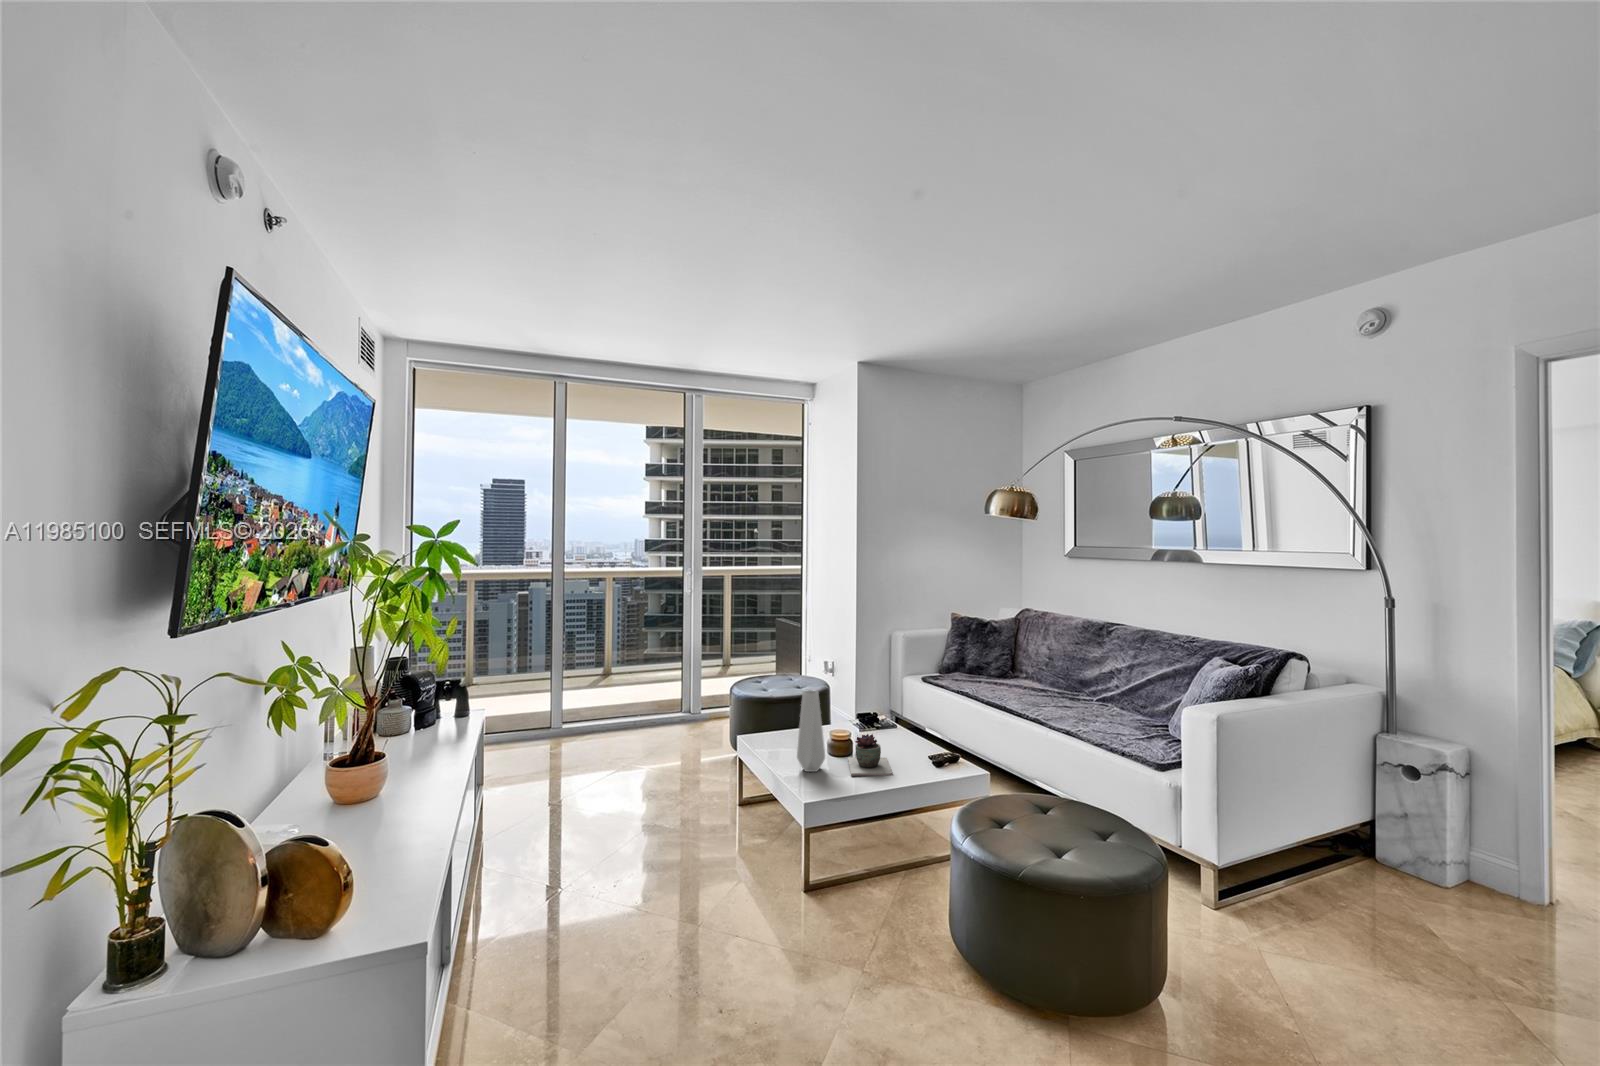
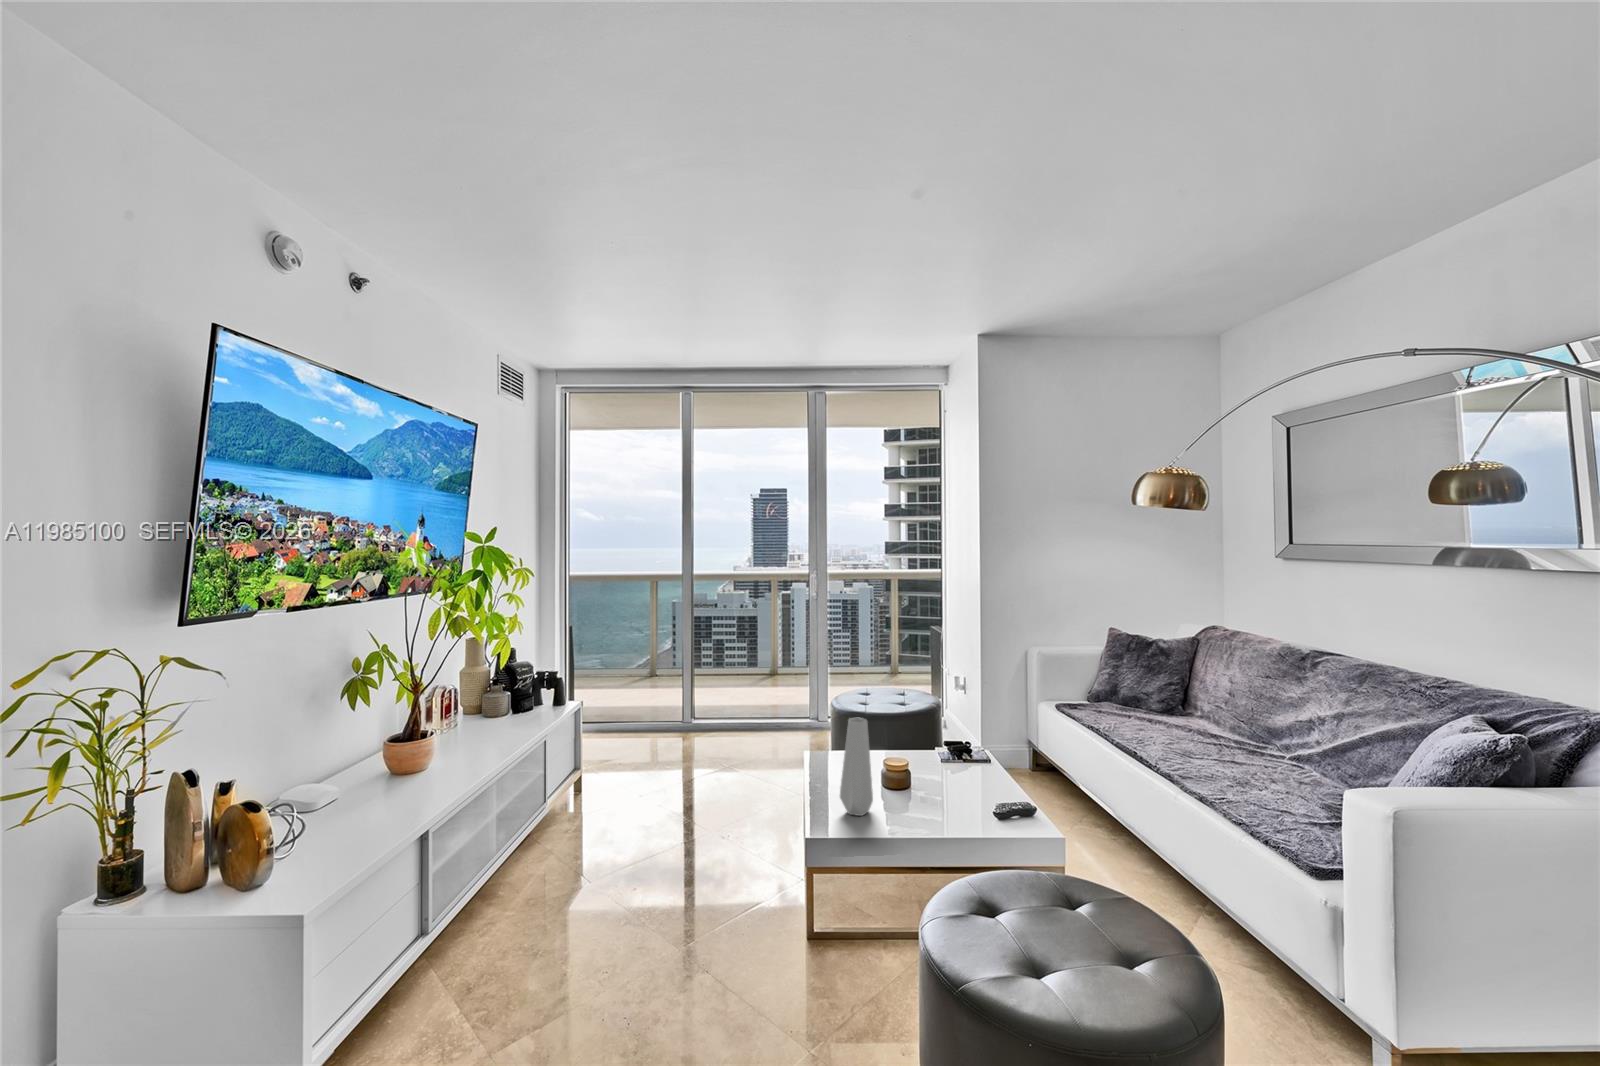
succulent plant: present [848,734,893,776] -> none [898,777,955,832]

